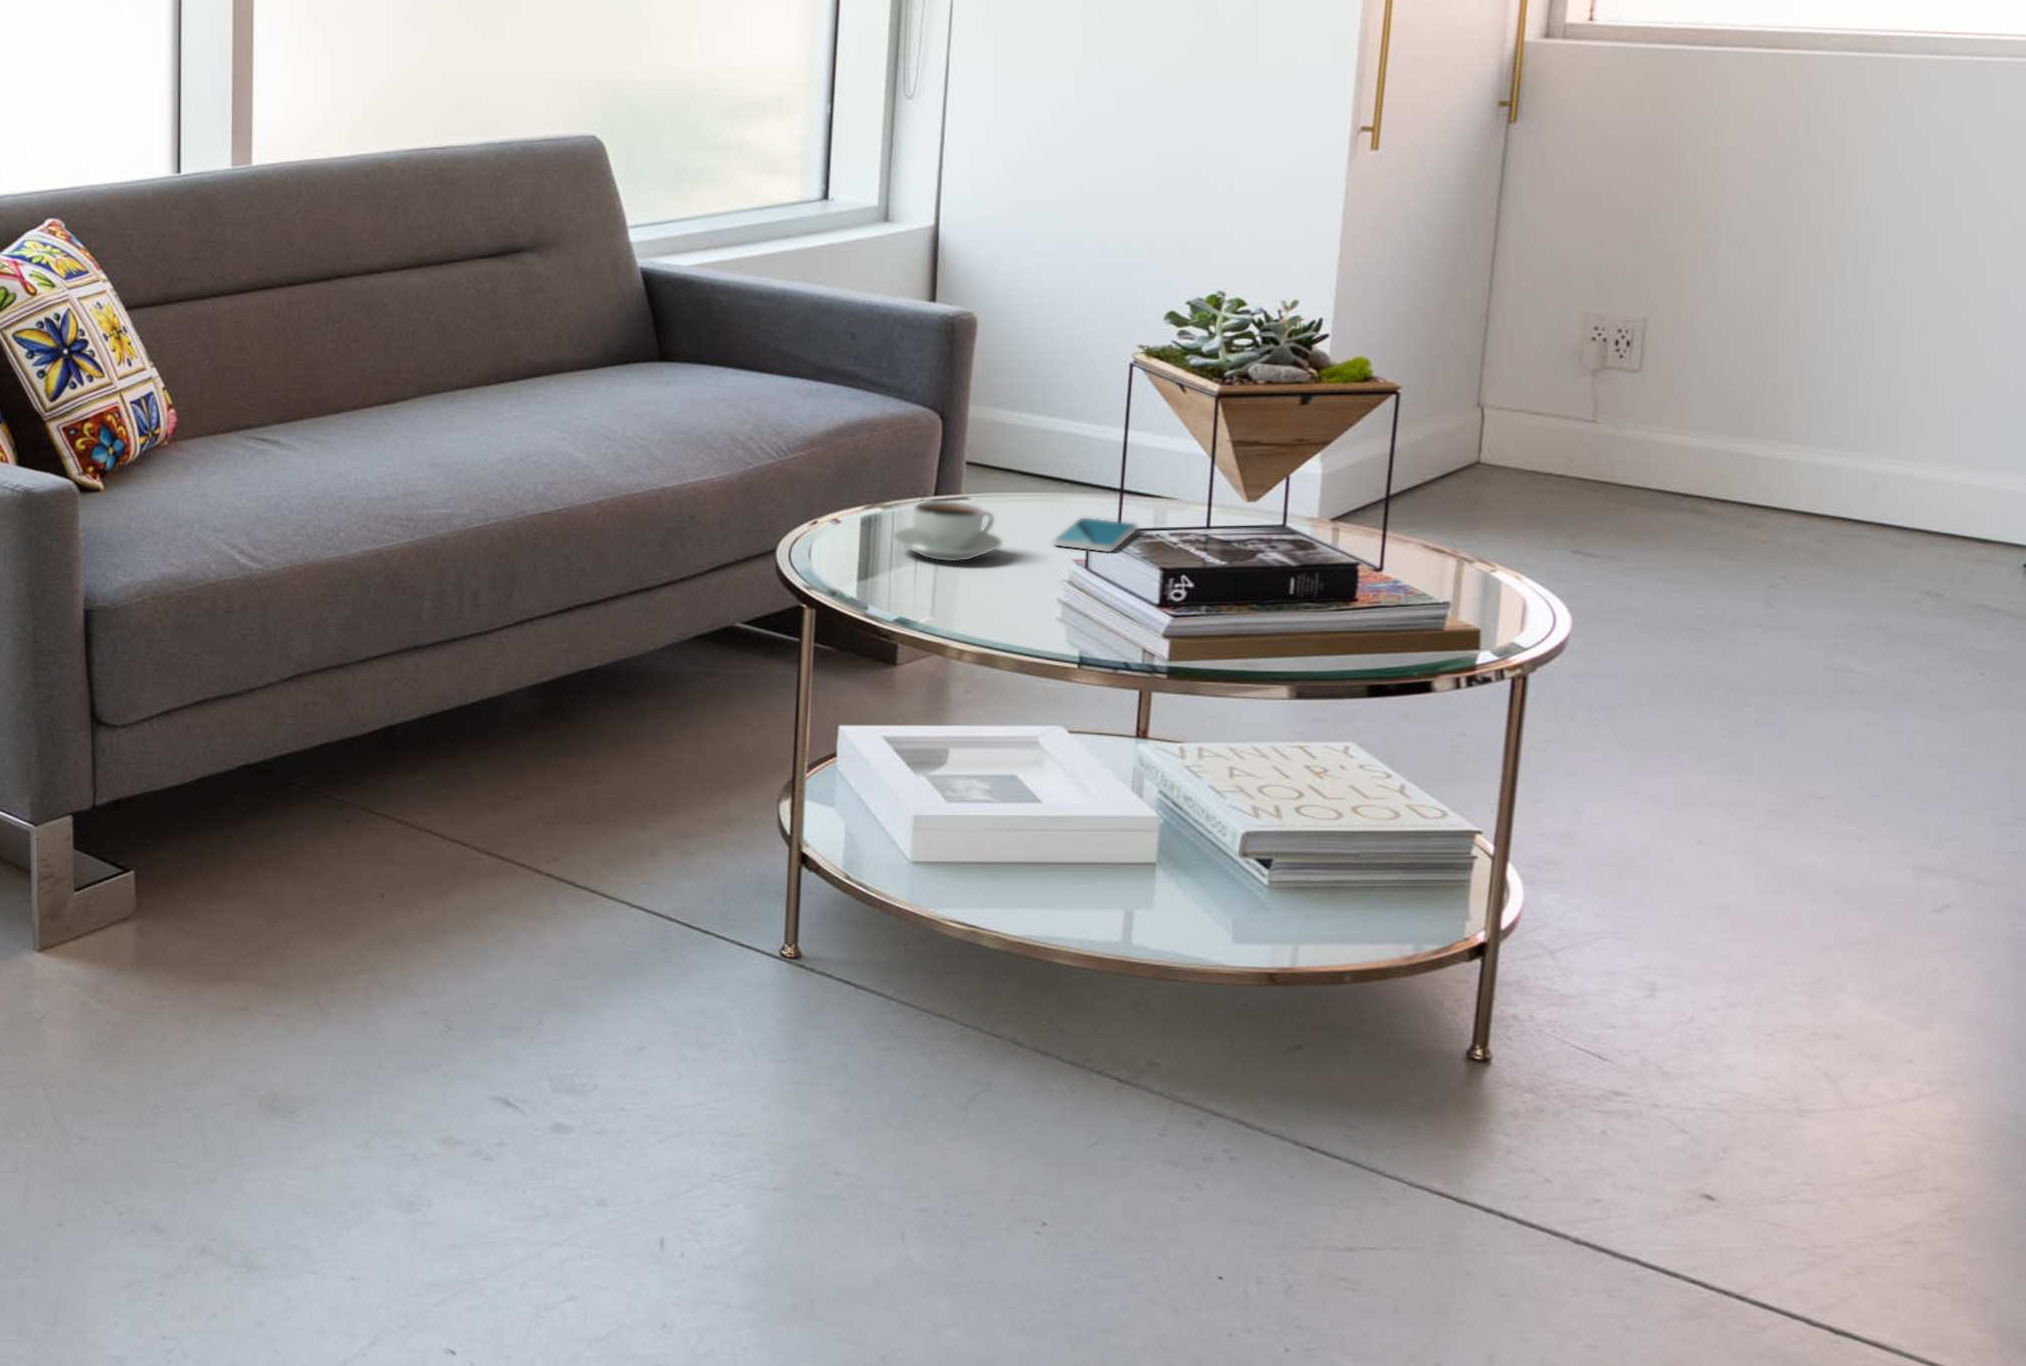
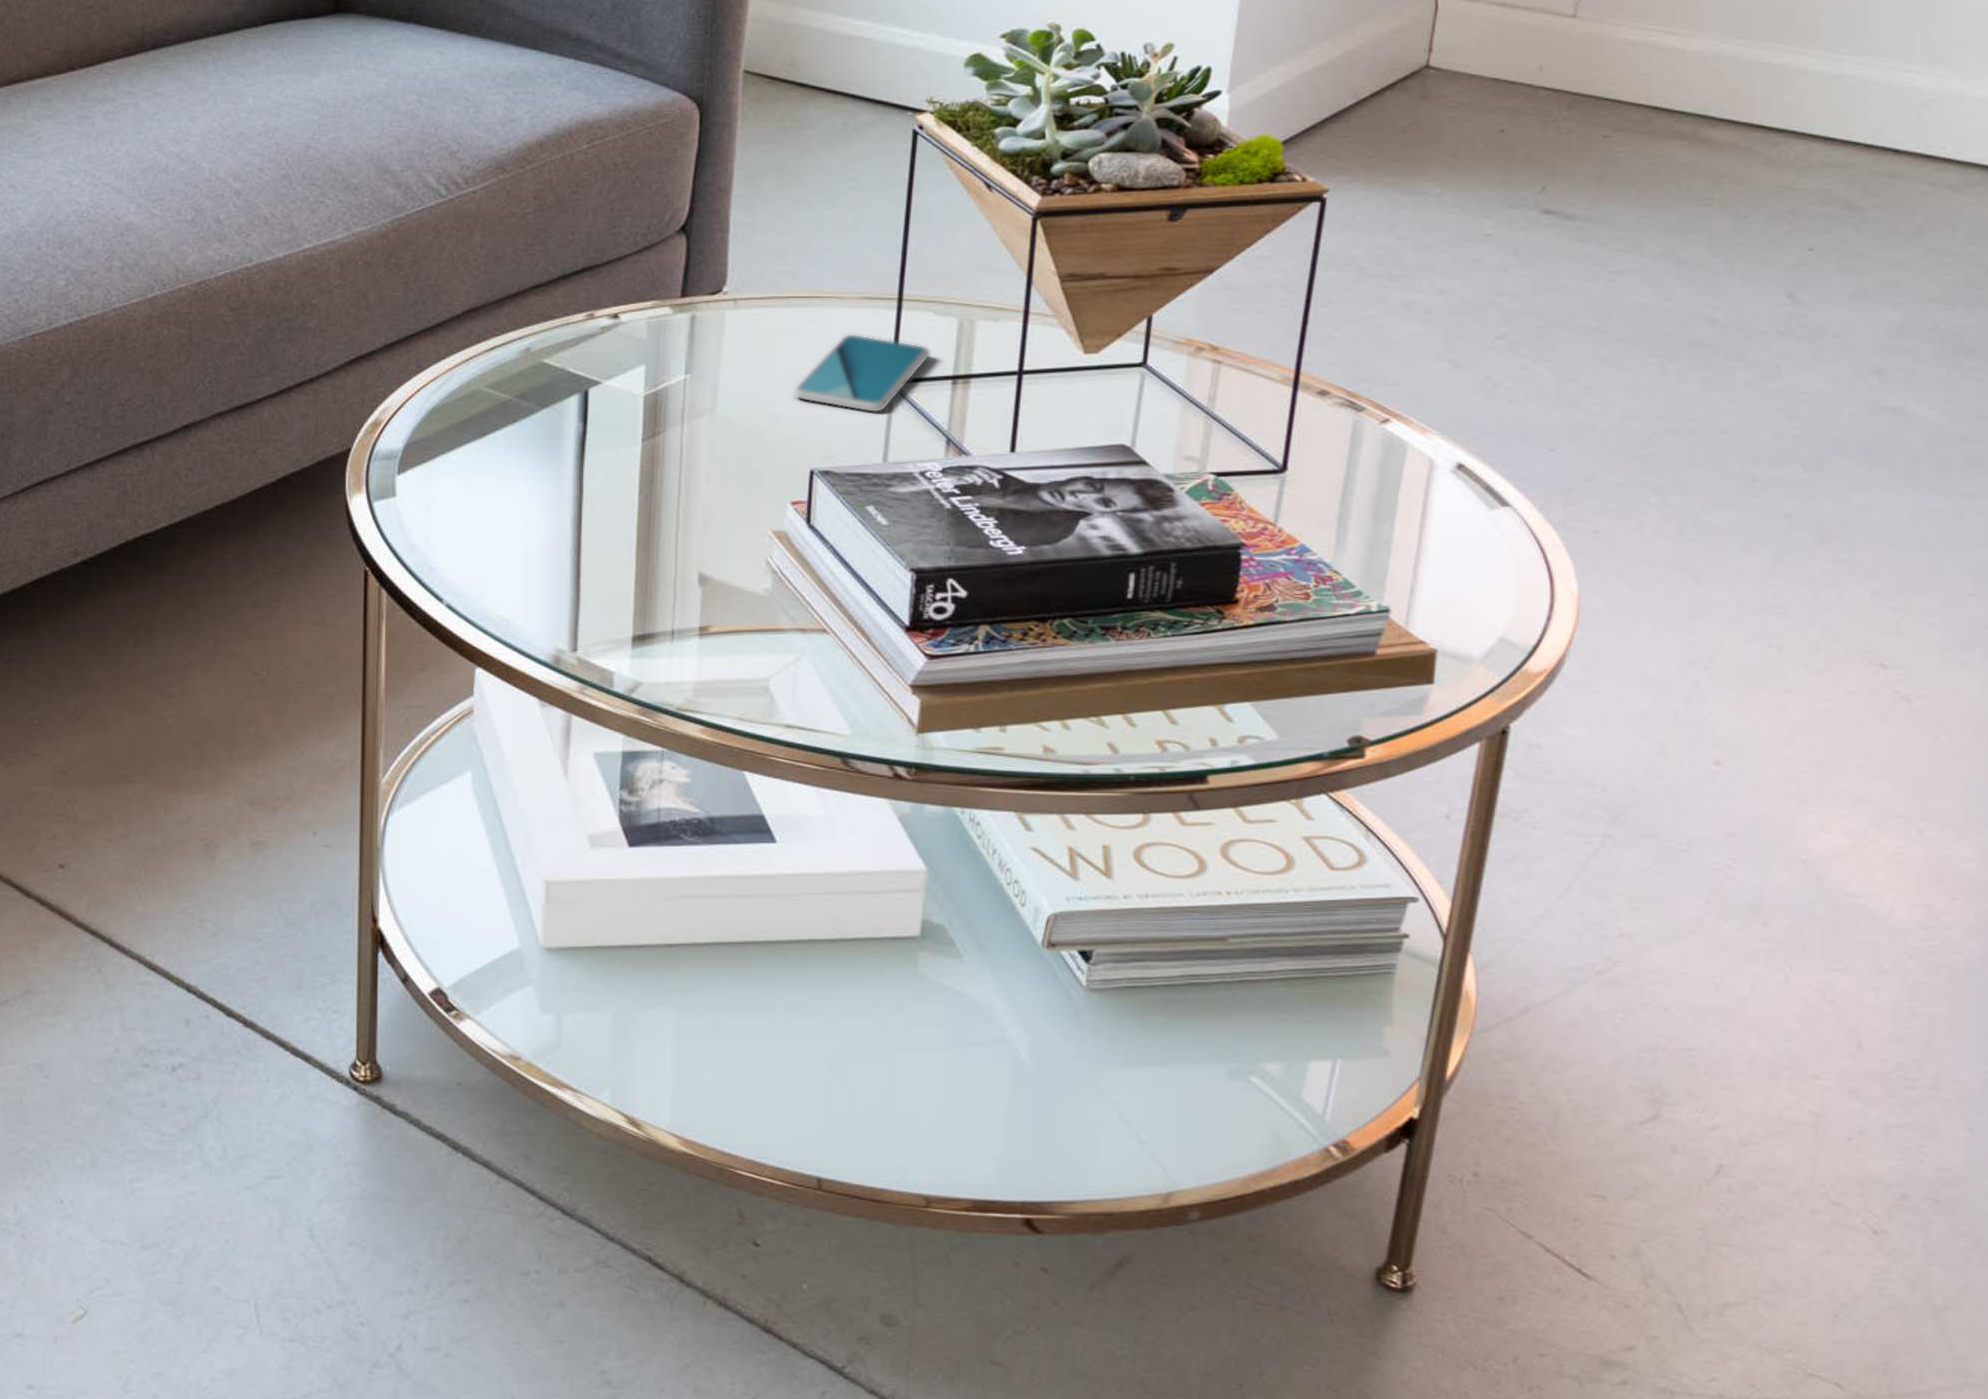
coffee cup: present [894,502,1002,561] -> none [545,339,710,441]

